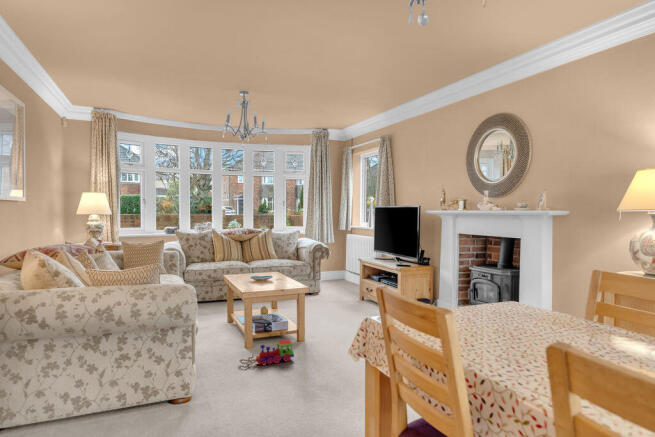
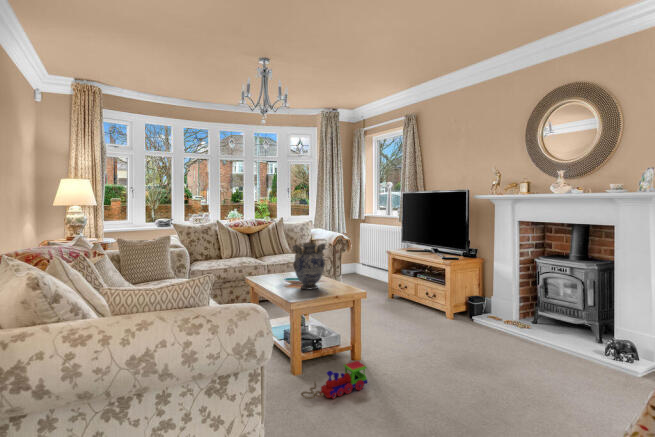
vase: none [252,248,280,286] -> present [293,242,326,289]

